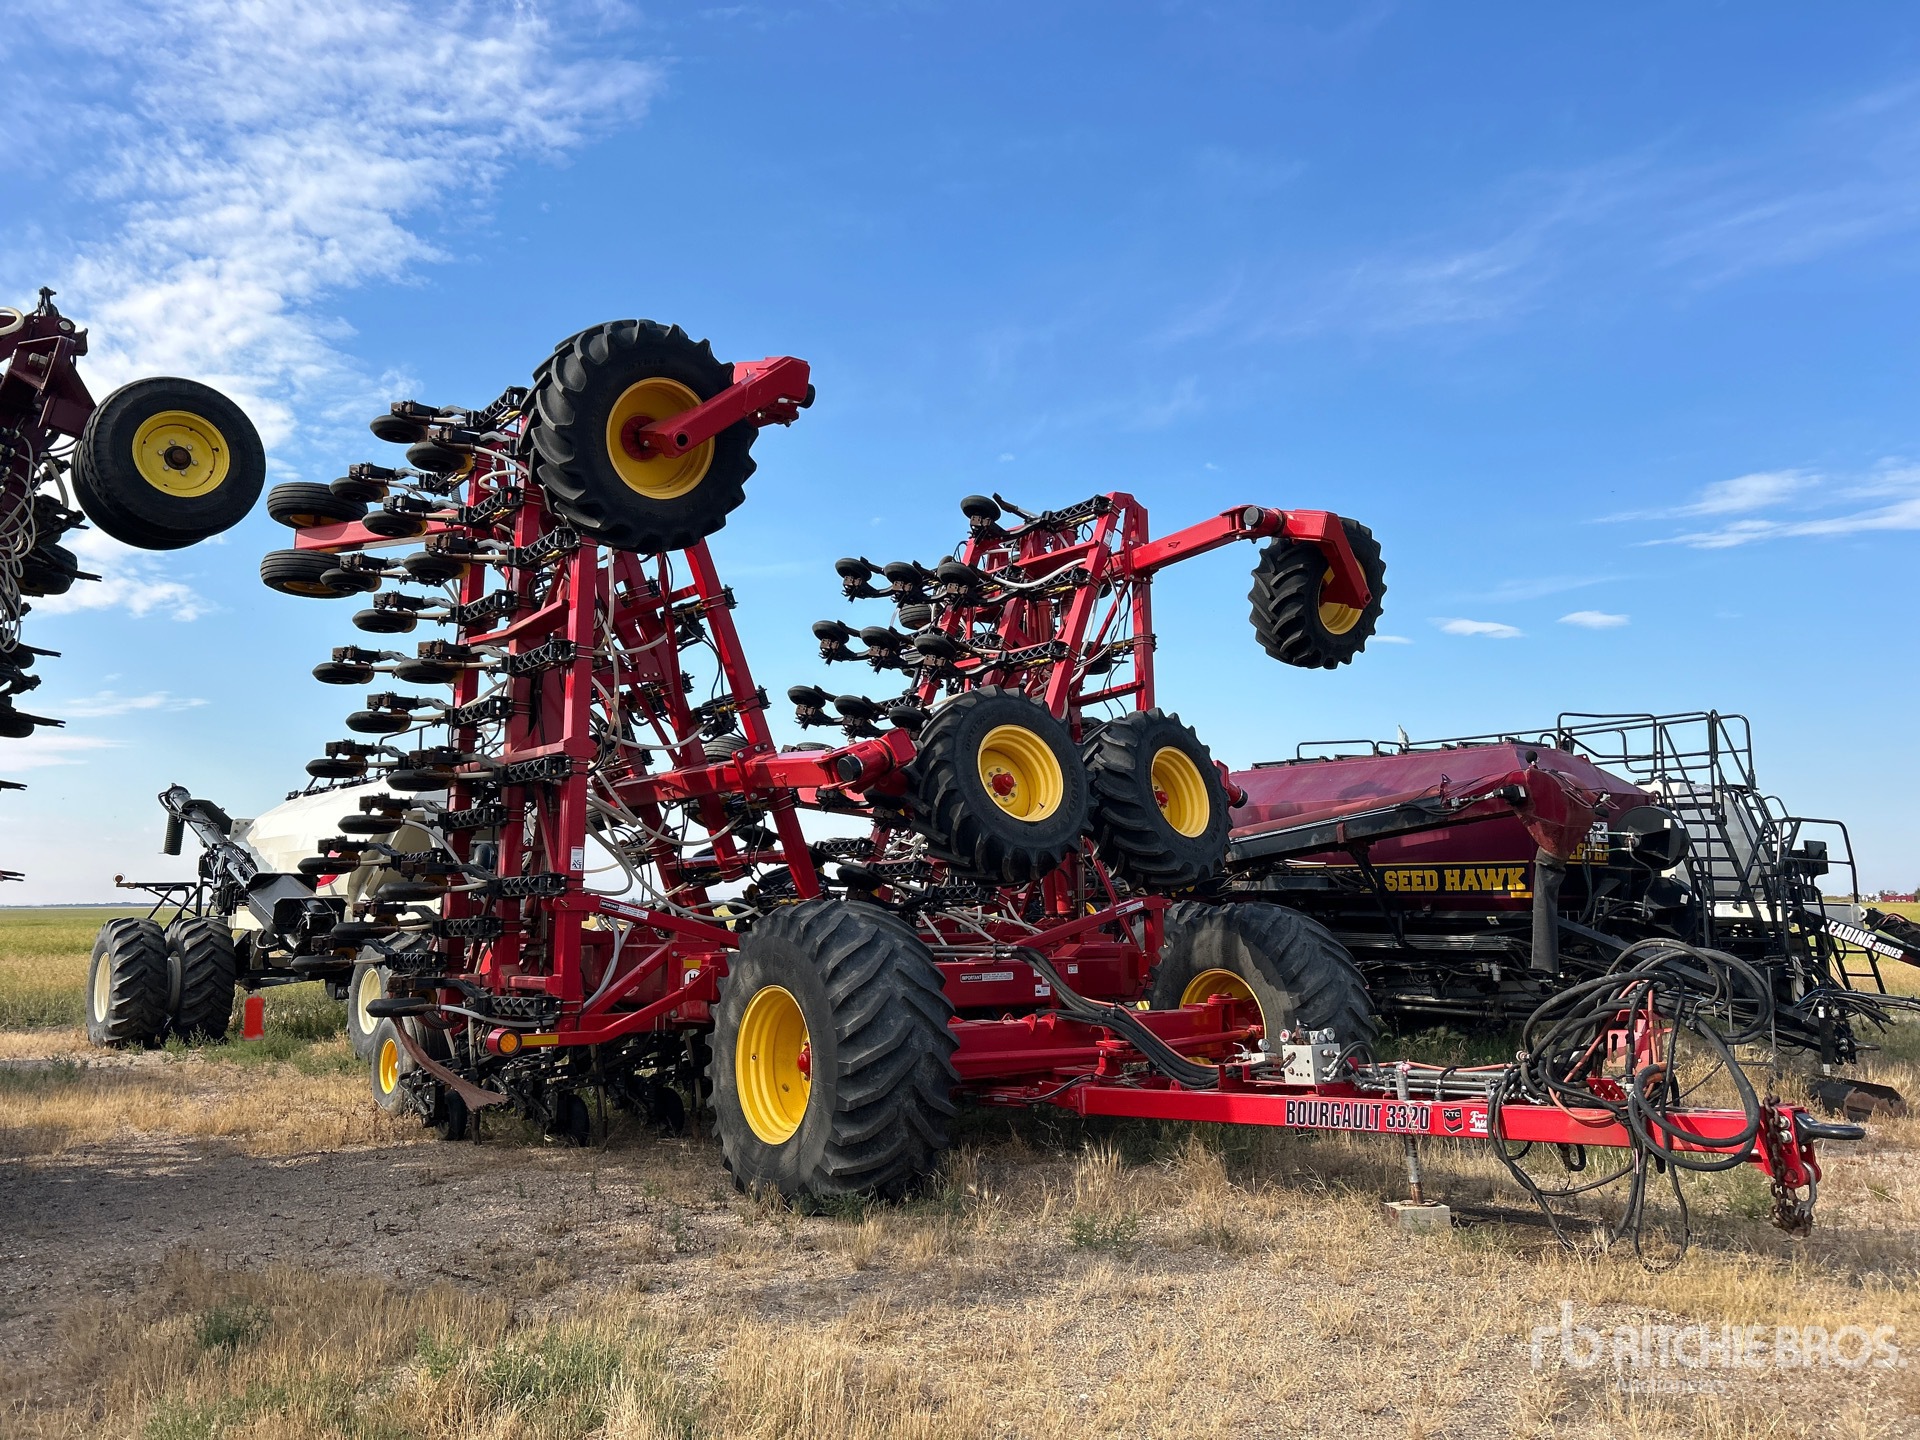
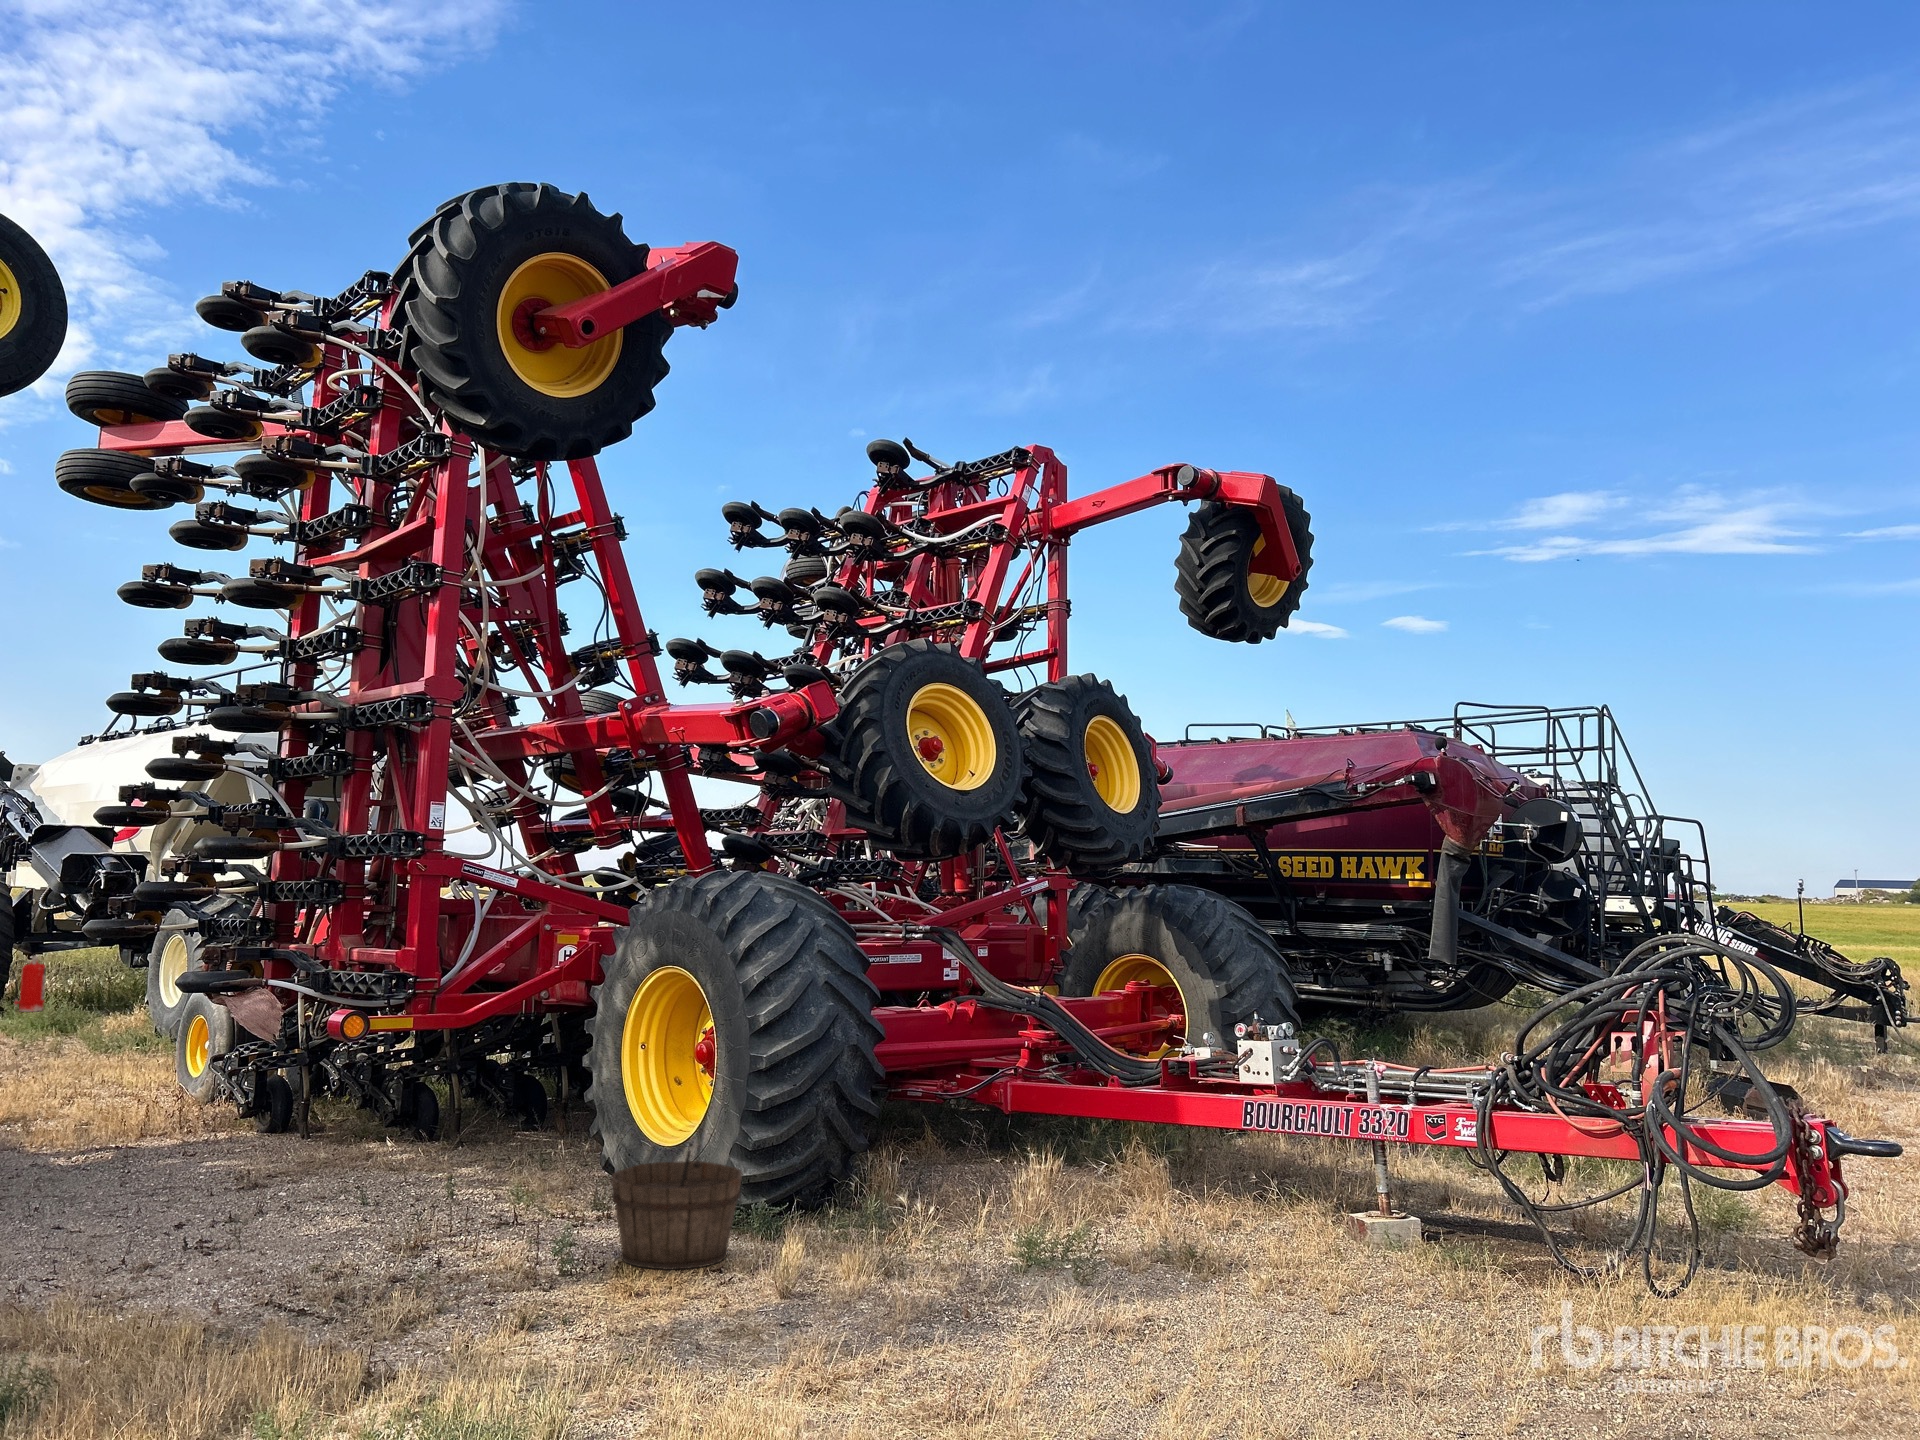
wooden bucket: none [720,1140,835,1248] -> present [611,1143,743,1270]

